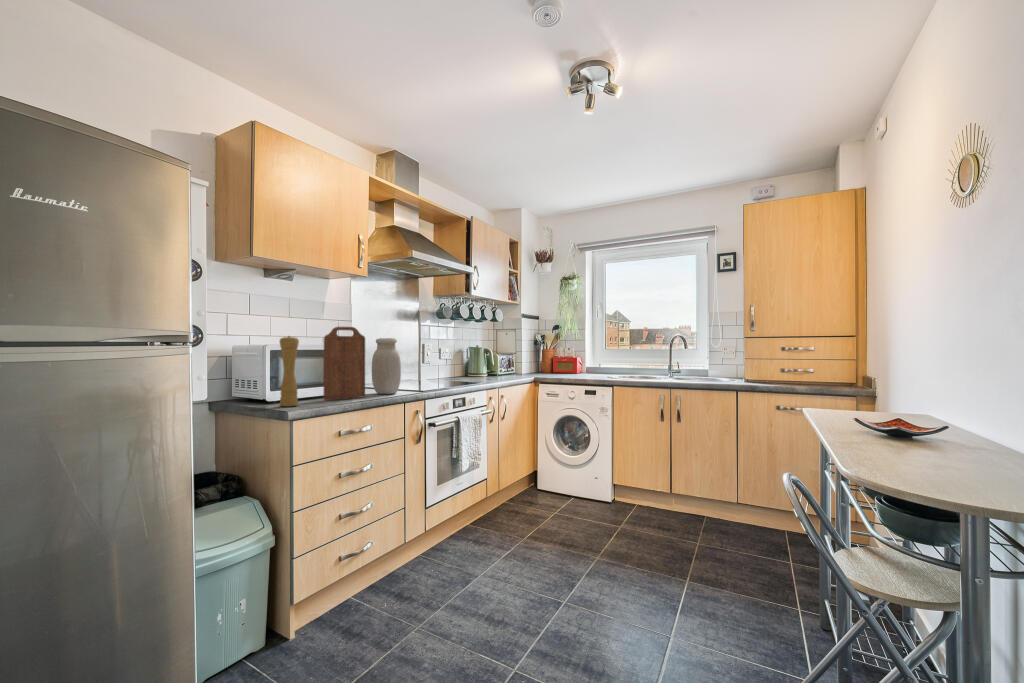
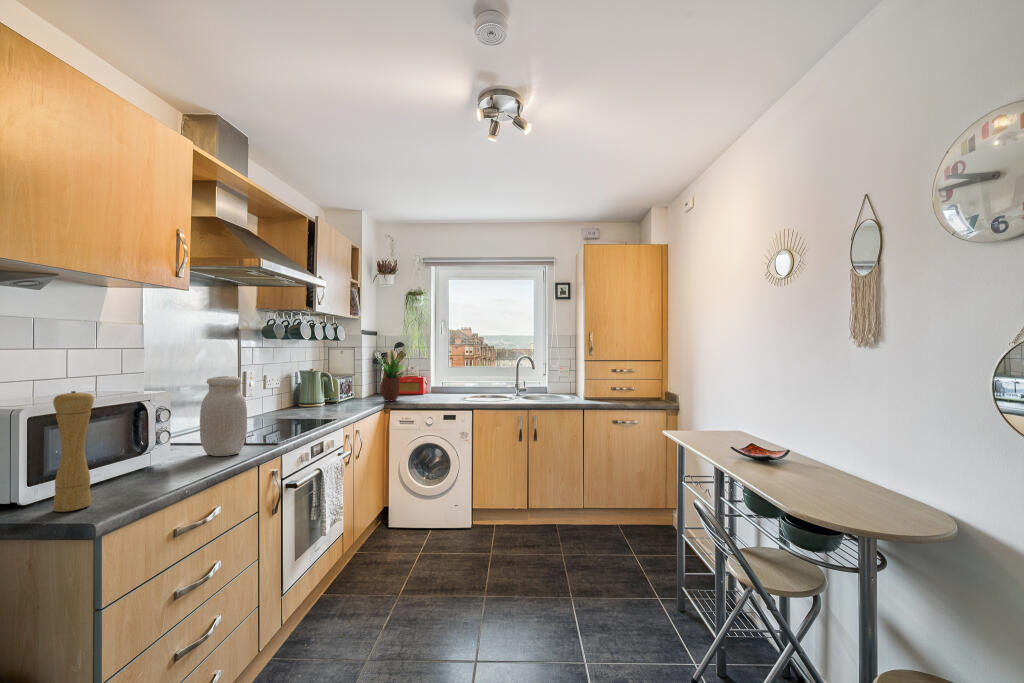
cutting board: present [324,327,365,400] -> none [129,366,199,482]
potted plant: none [526,328,566,376] -> present [377,350,406,402]

